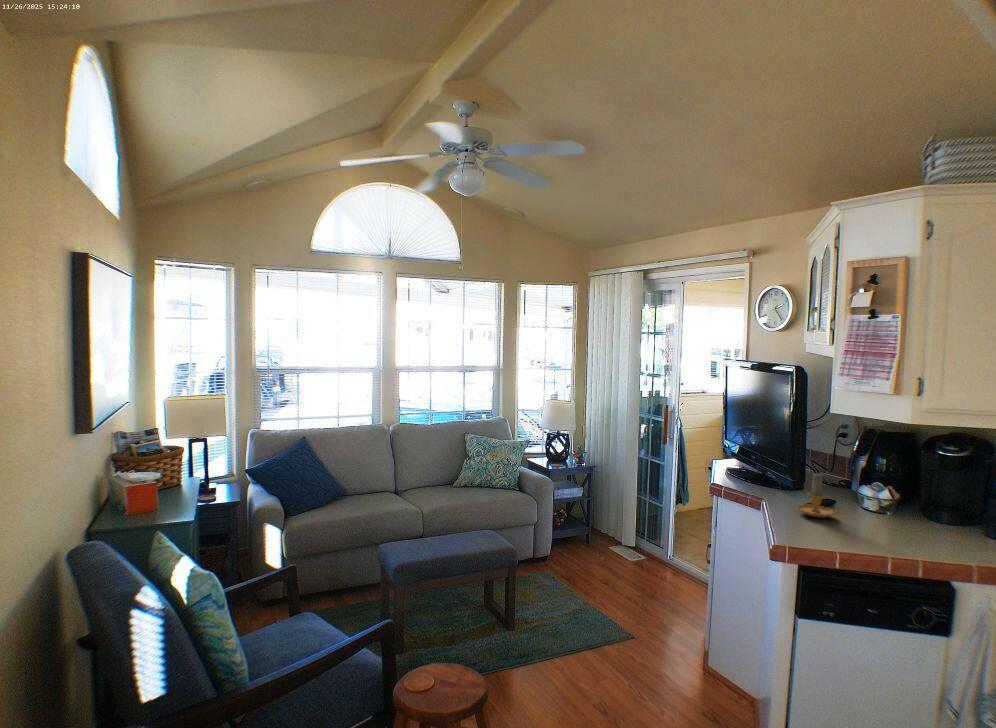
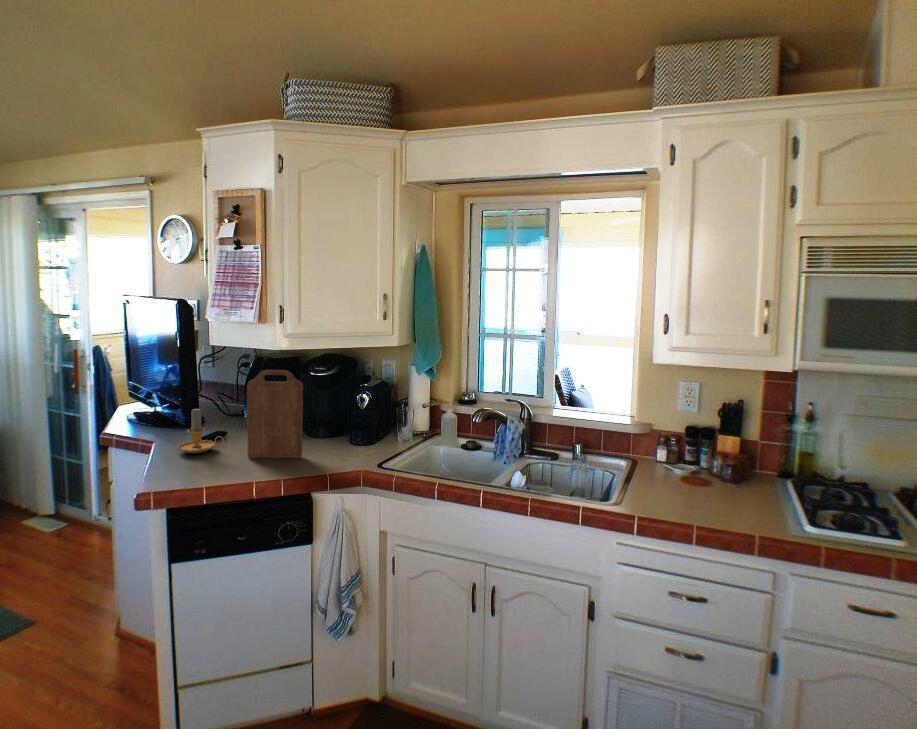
cutting board: none [876,443,952,547] -> present [247,370,303,458]

